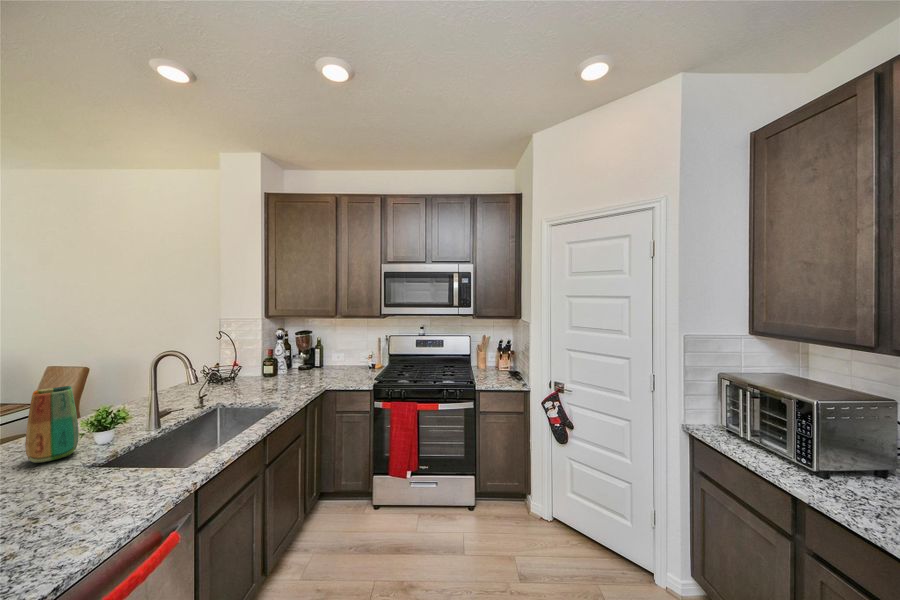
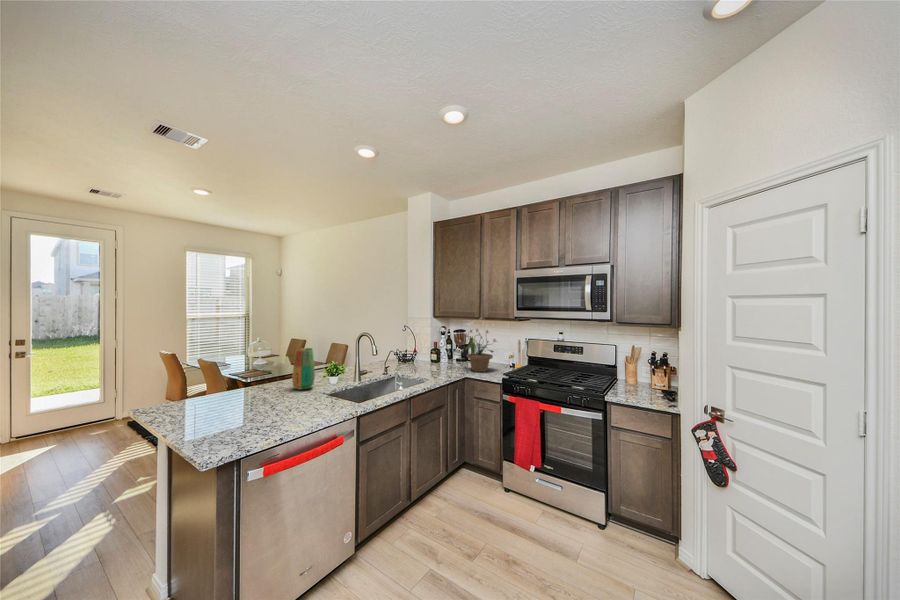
potted plant: none [310,329,357,380] -> present [464,329,496,372]

